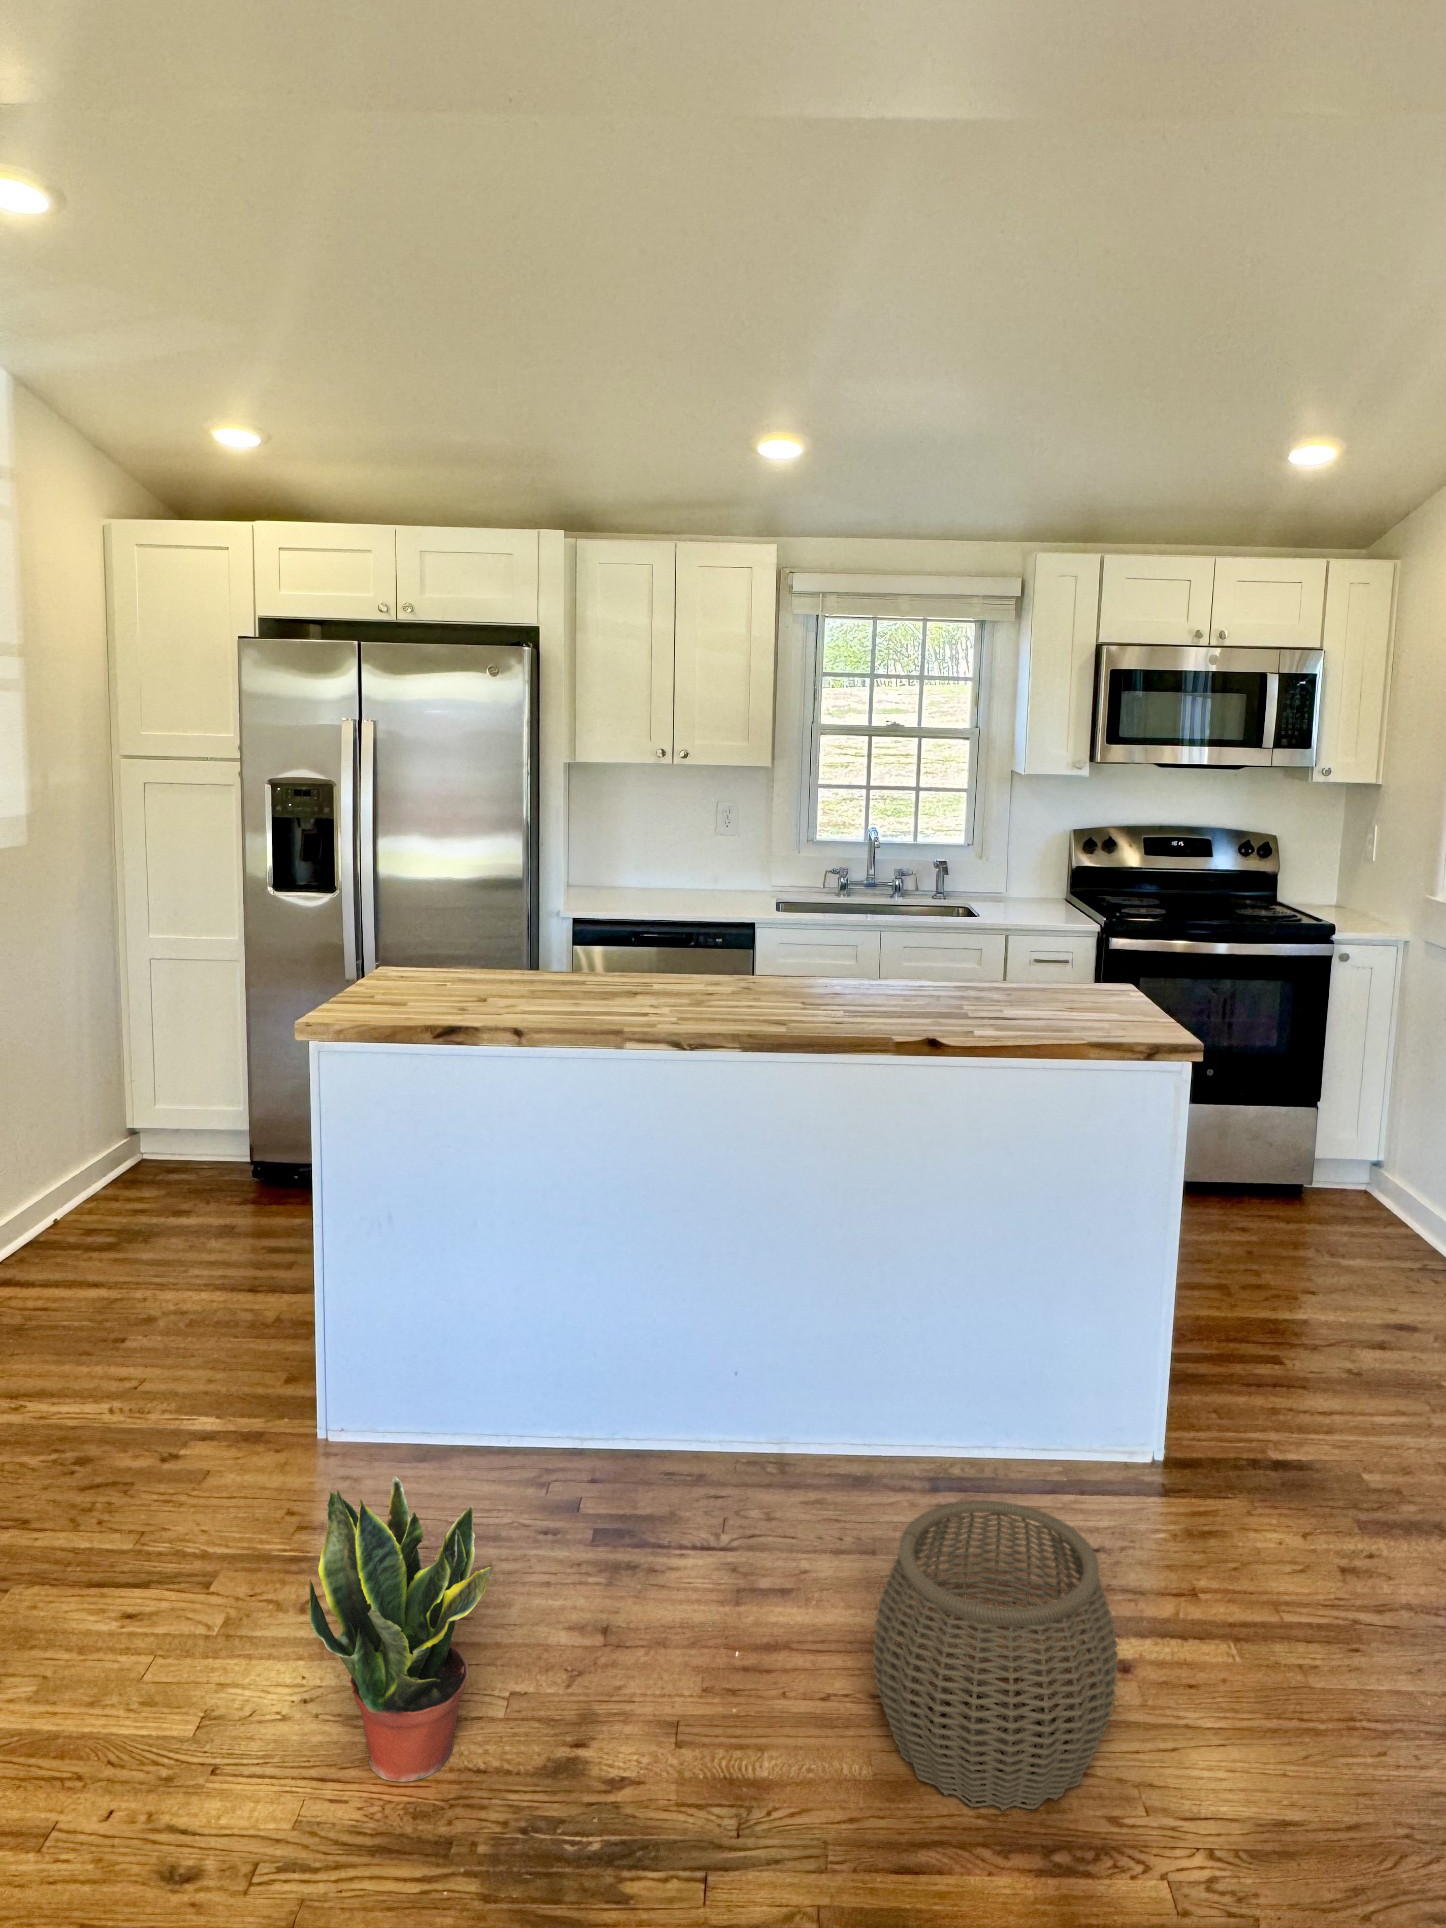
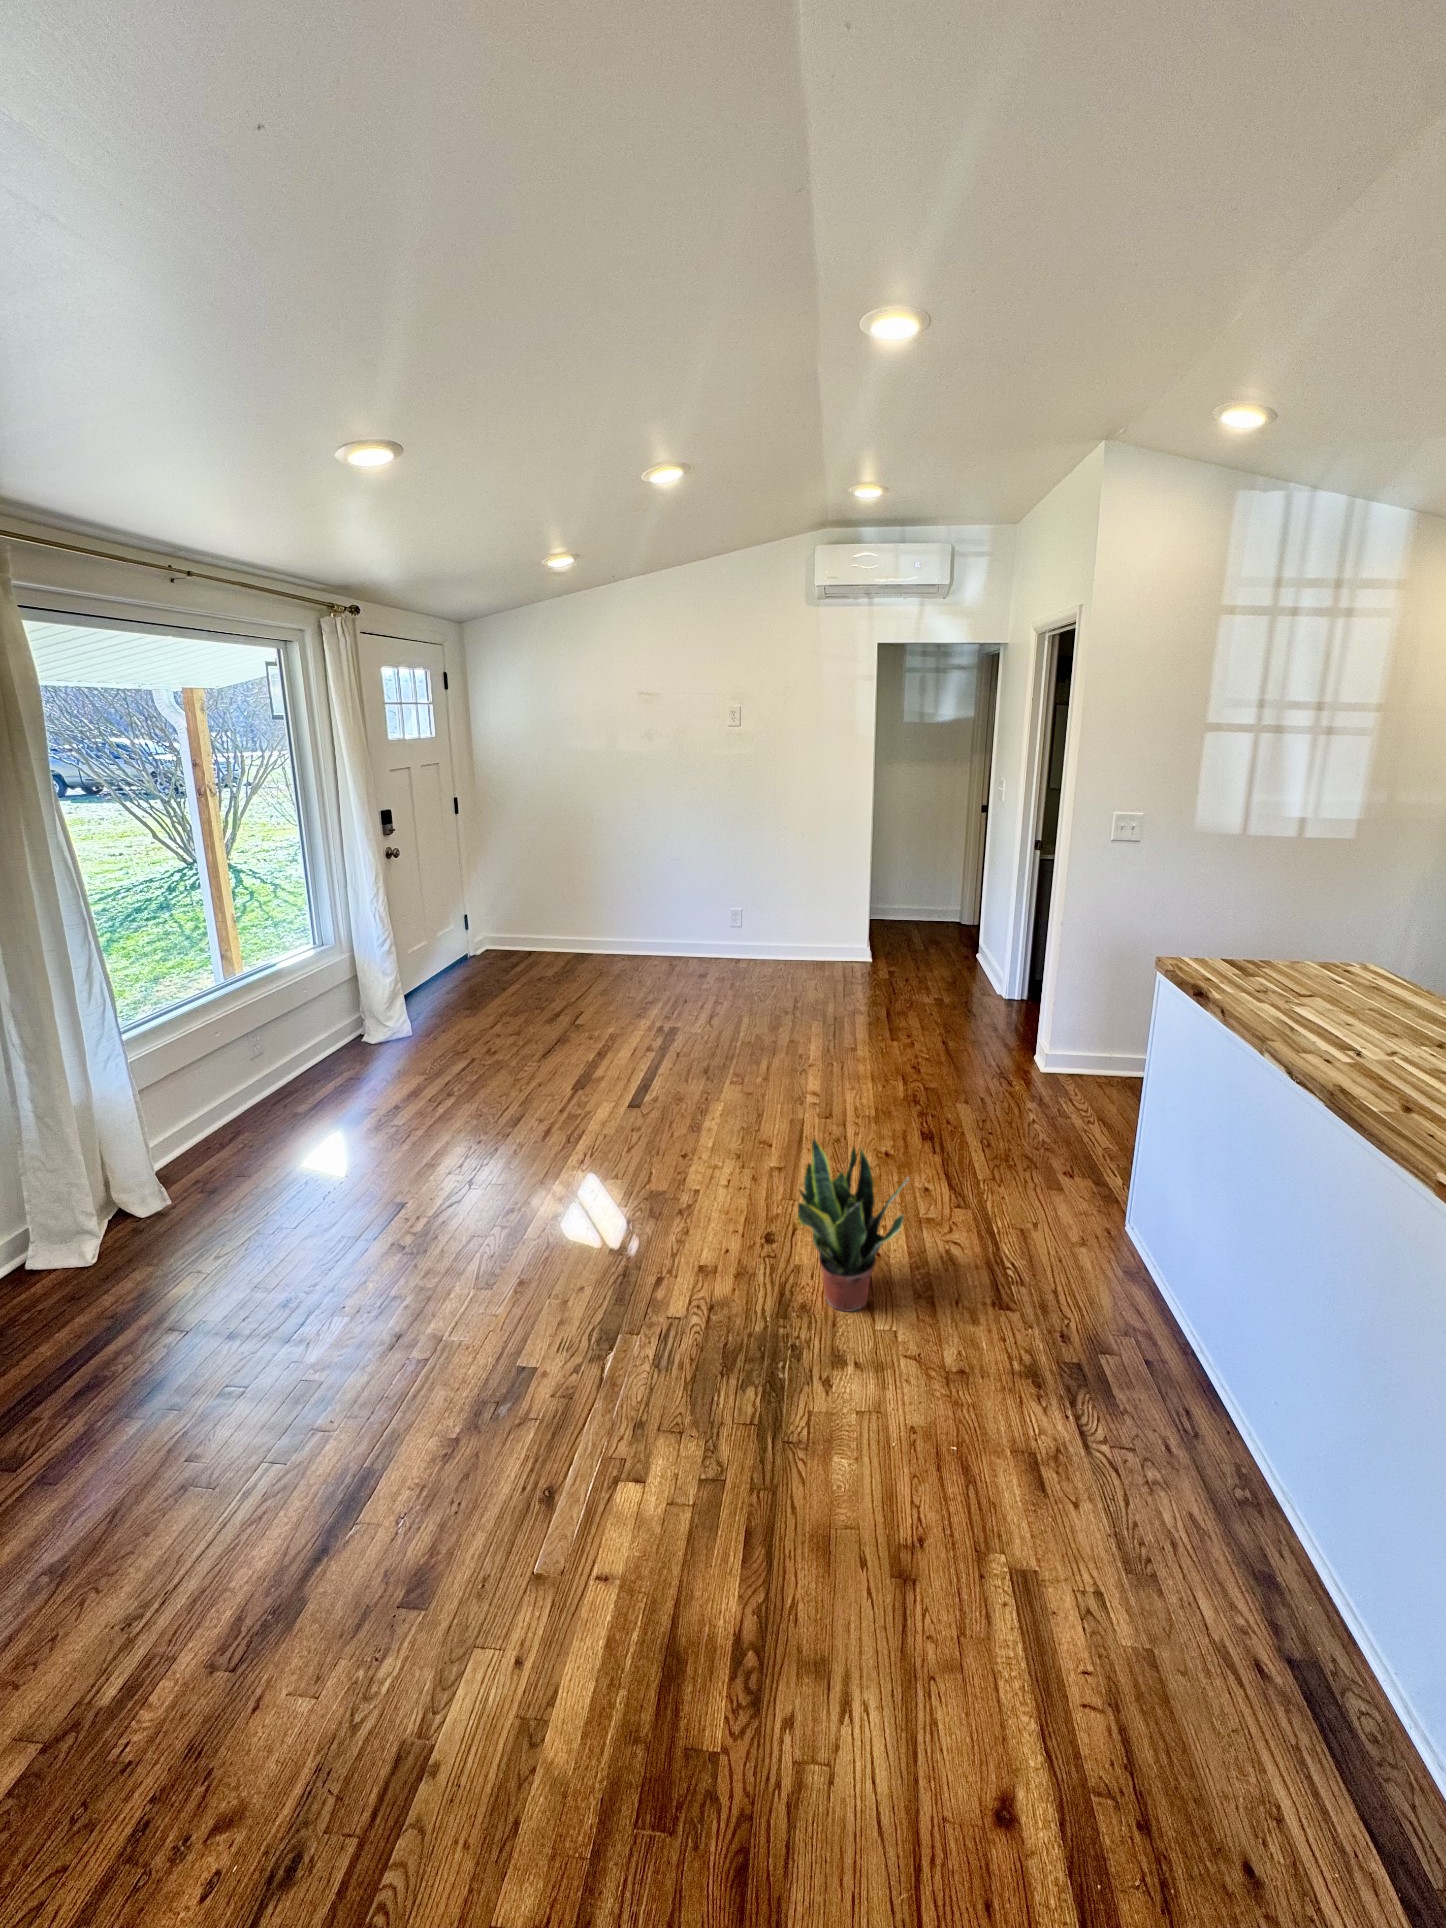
woven basket: present [873,1500,1118,1811] -> none [775,1419,988,1723]

